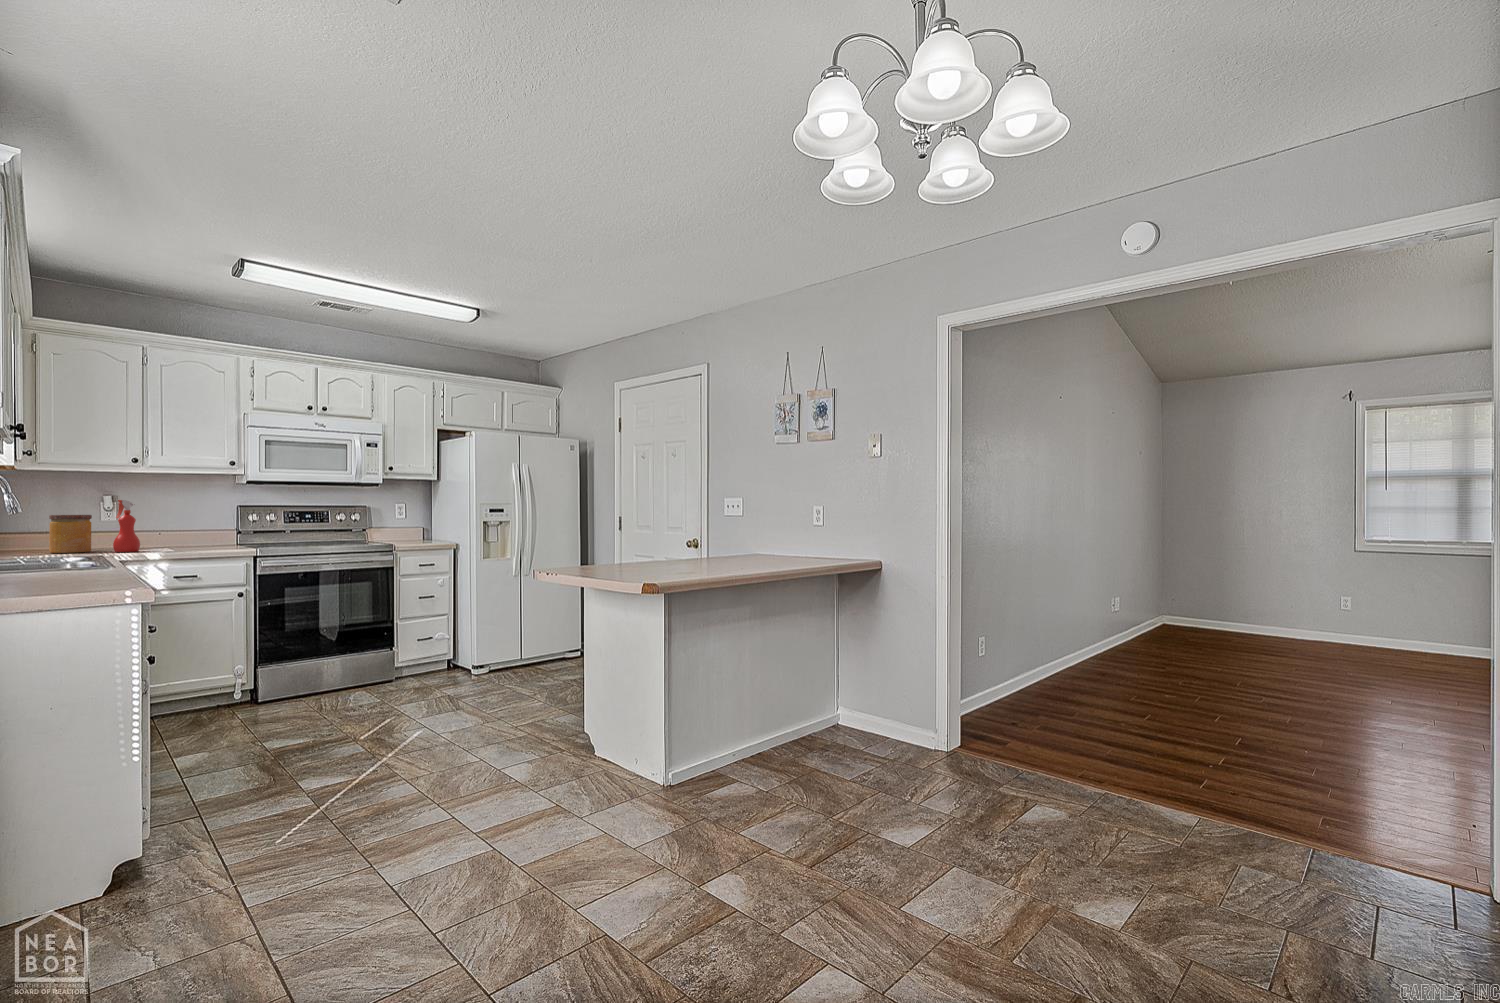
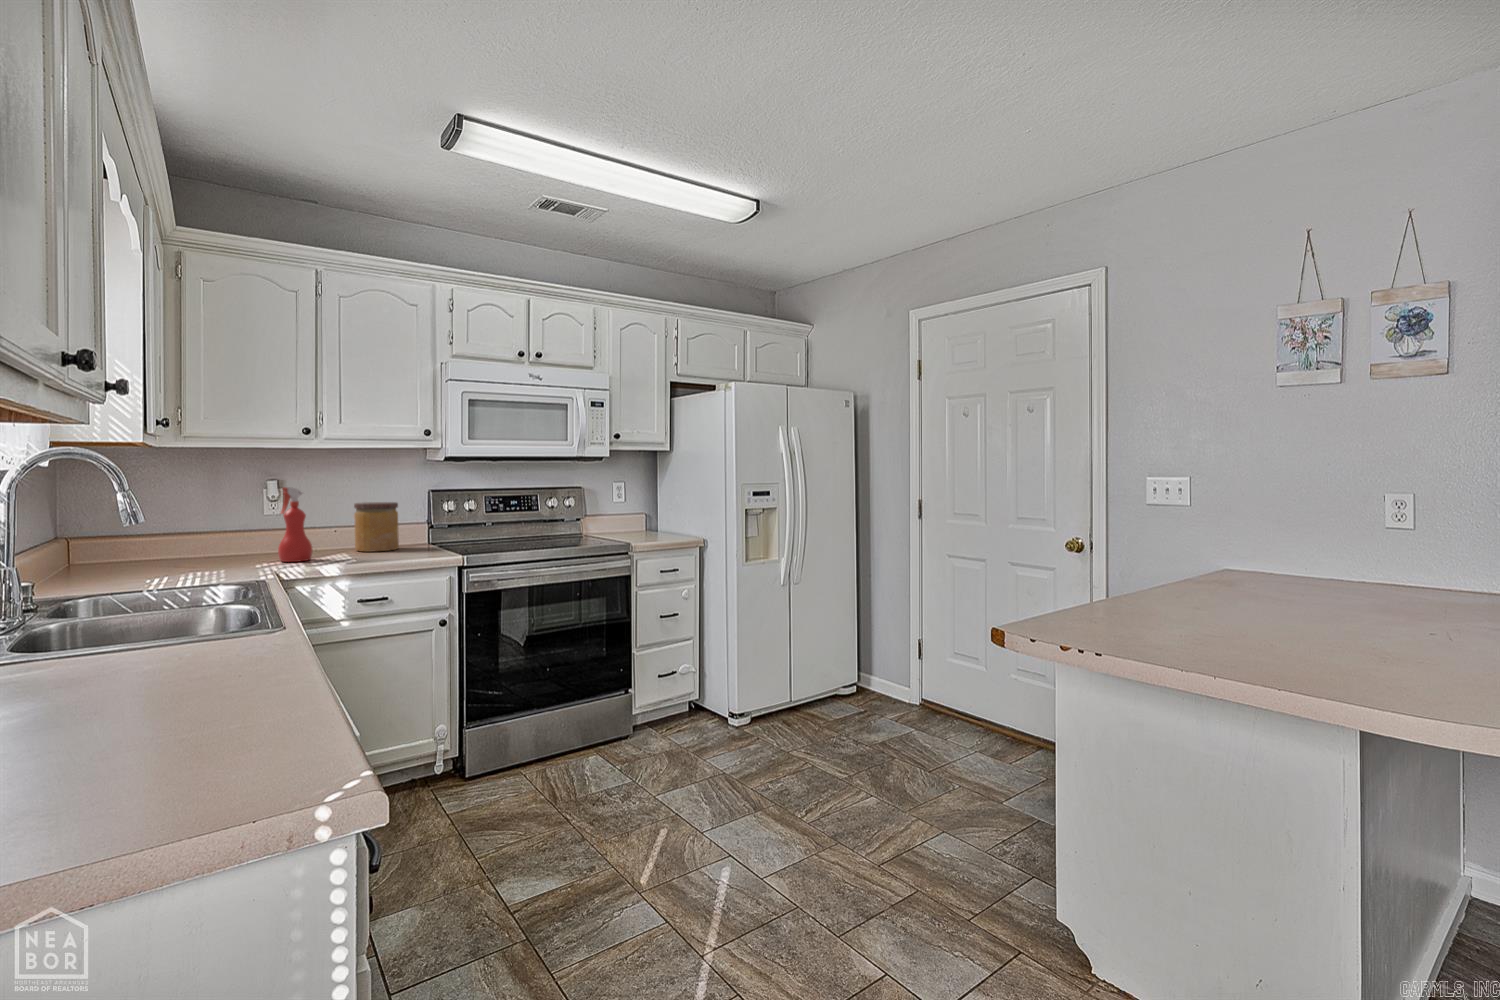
jar: present [49,515,92,553] -> present [354,502,399,552]

